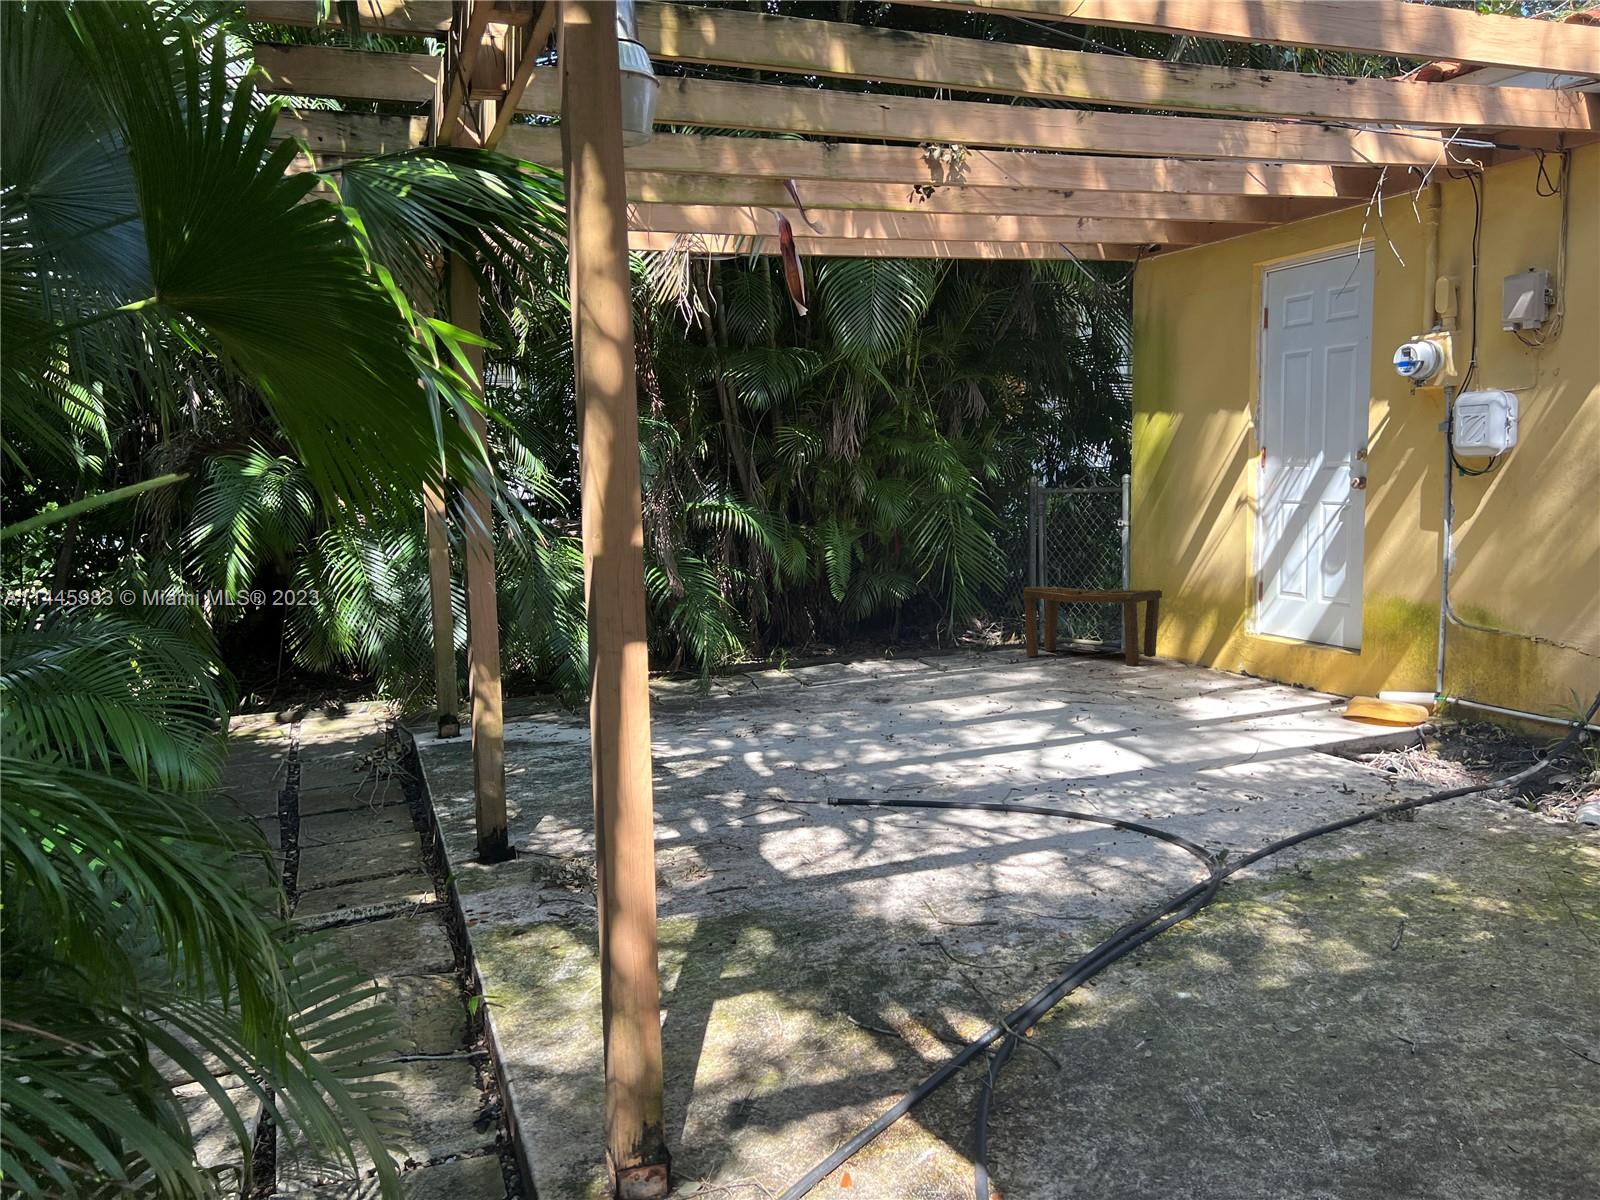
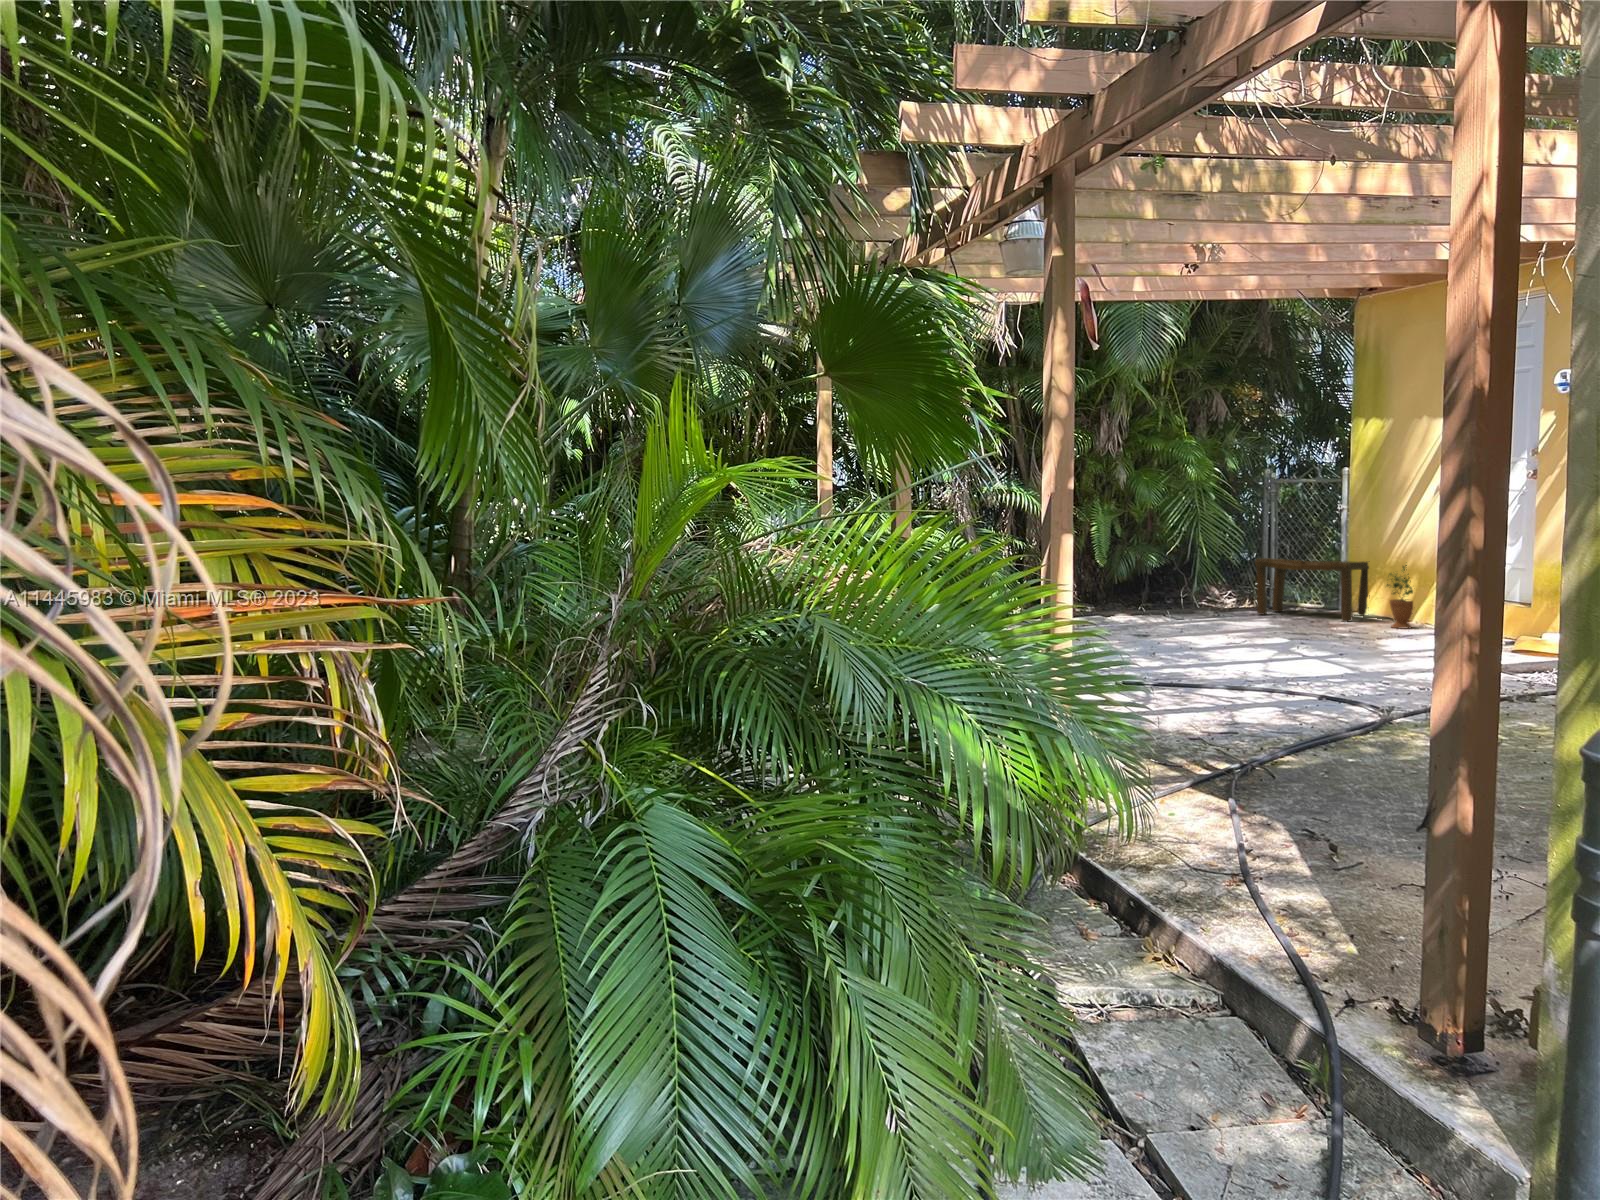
potted plant: none [1178,589,1221,676] -> present [1387,565,1413,629]

